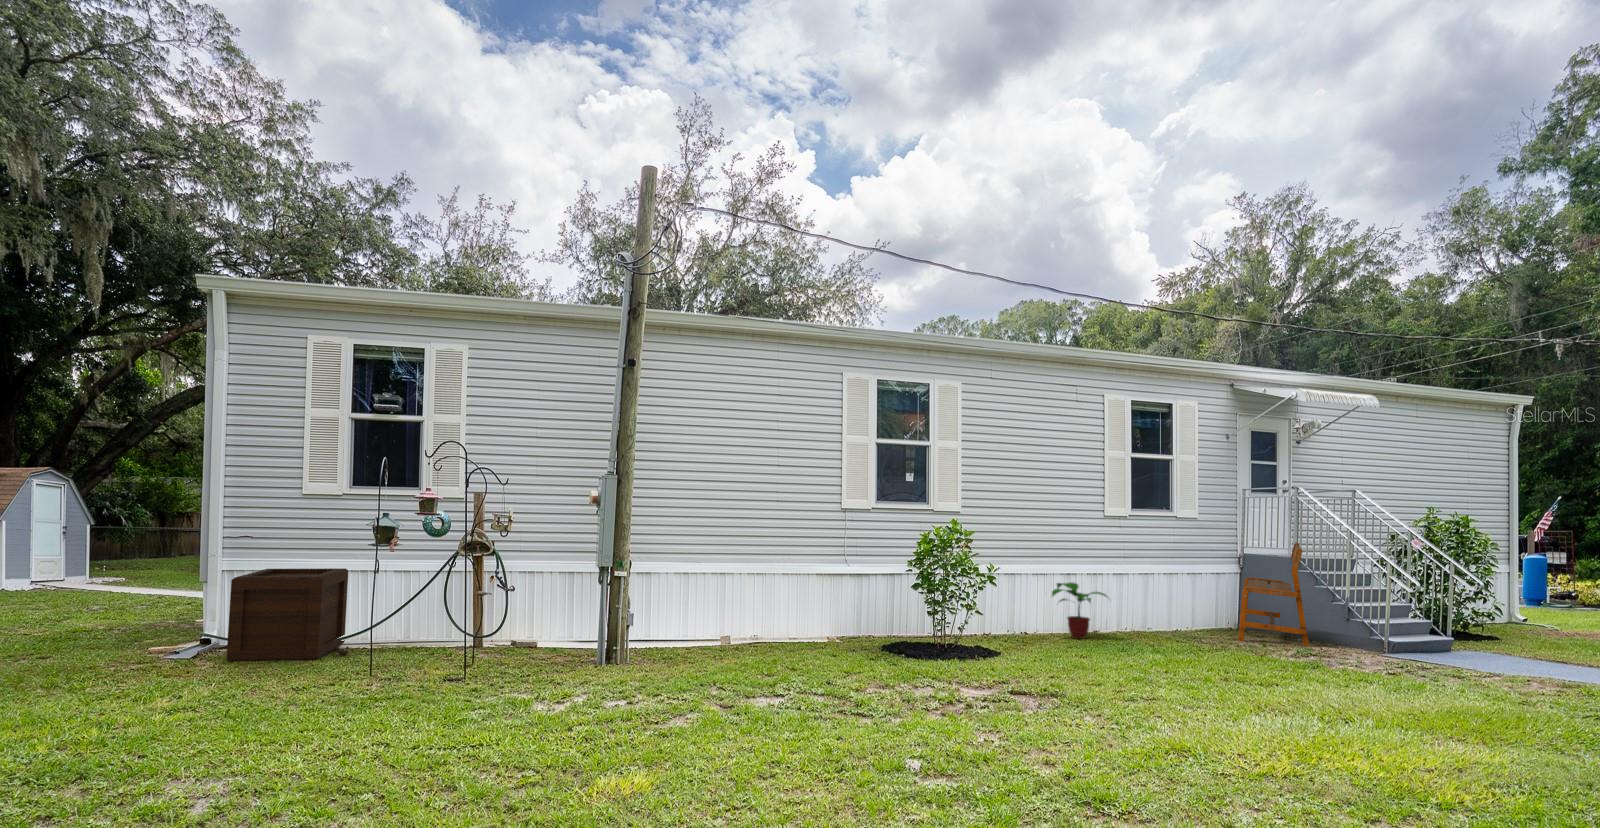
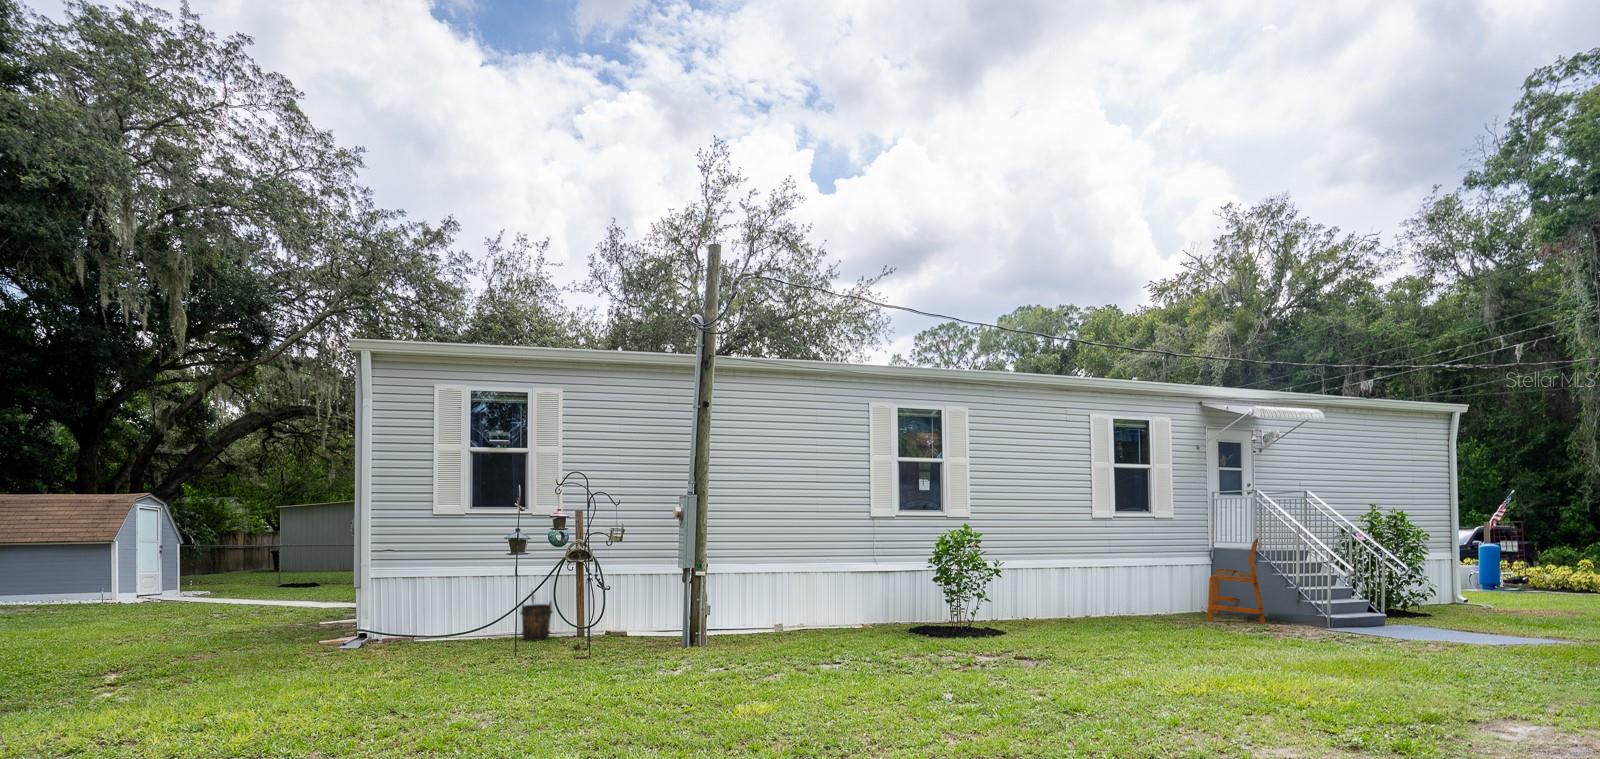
wooden crate: present [226,568,348,661] -> none [393,575,474,650]
potted plant: present [1052,582,1107,639] -> none [1048,576,1099,623]
bucket: none [402,587,444,652] -> present [521,591,553,641]

